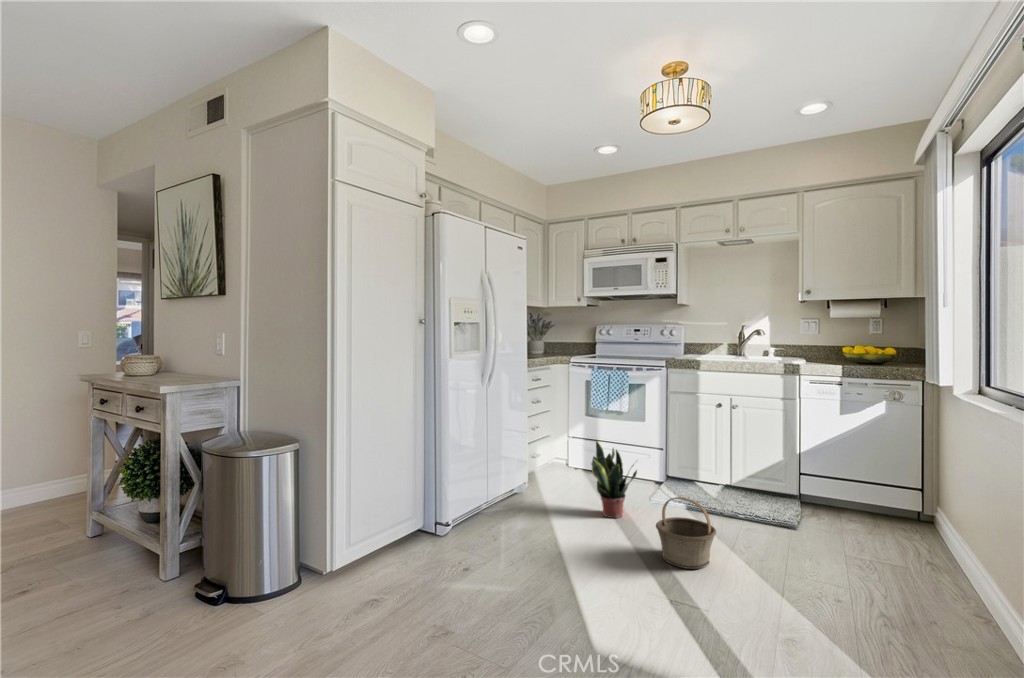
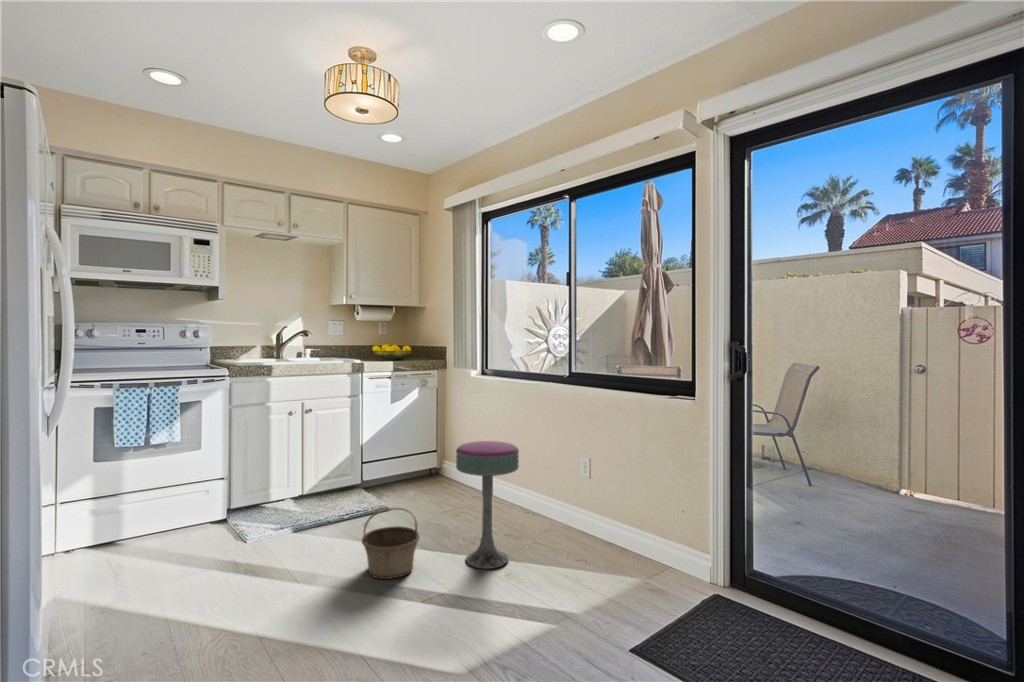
potted plant: present [591,441,637,518] -> none [215,482,284,576]
bar stool: none [741,455,828,617] -> present [456,441,519,569]

